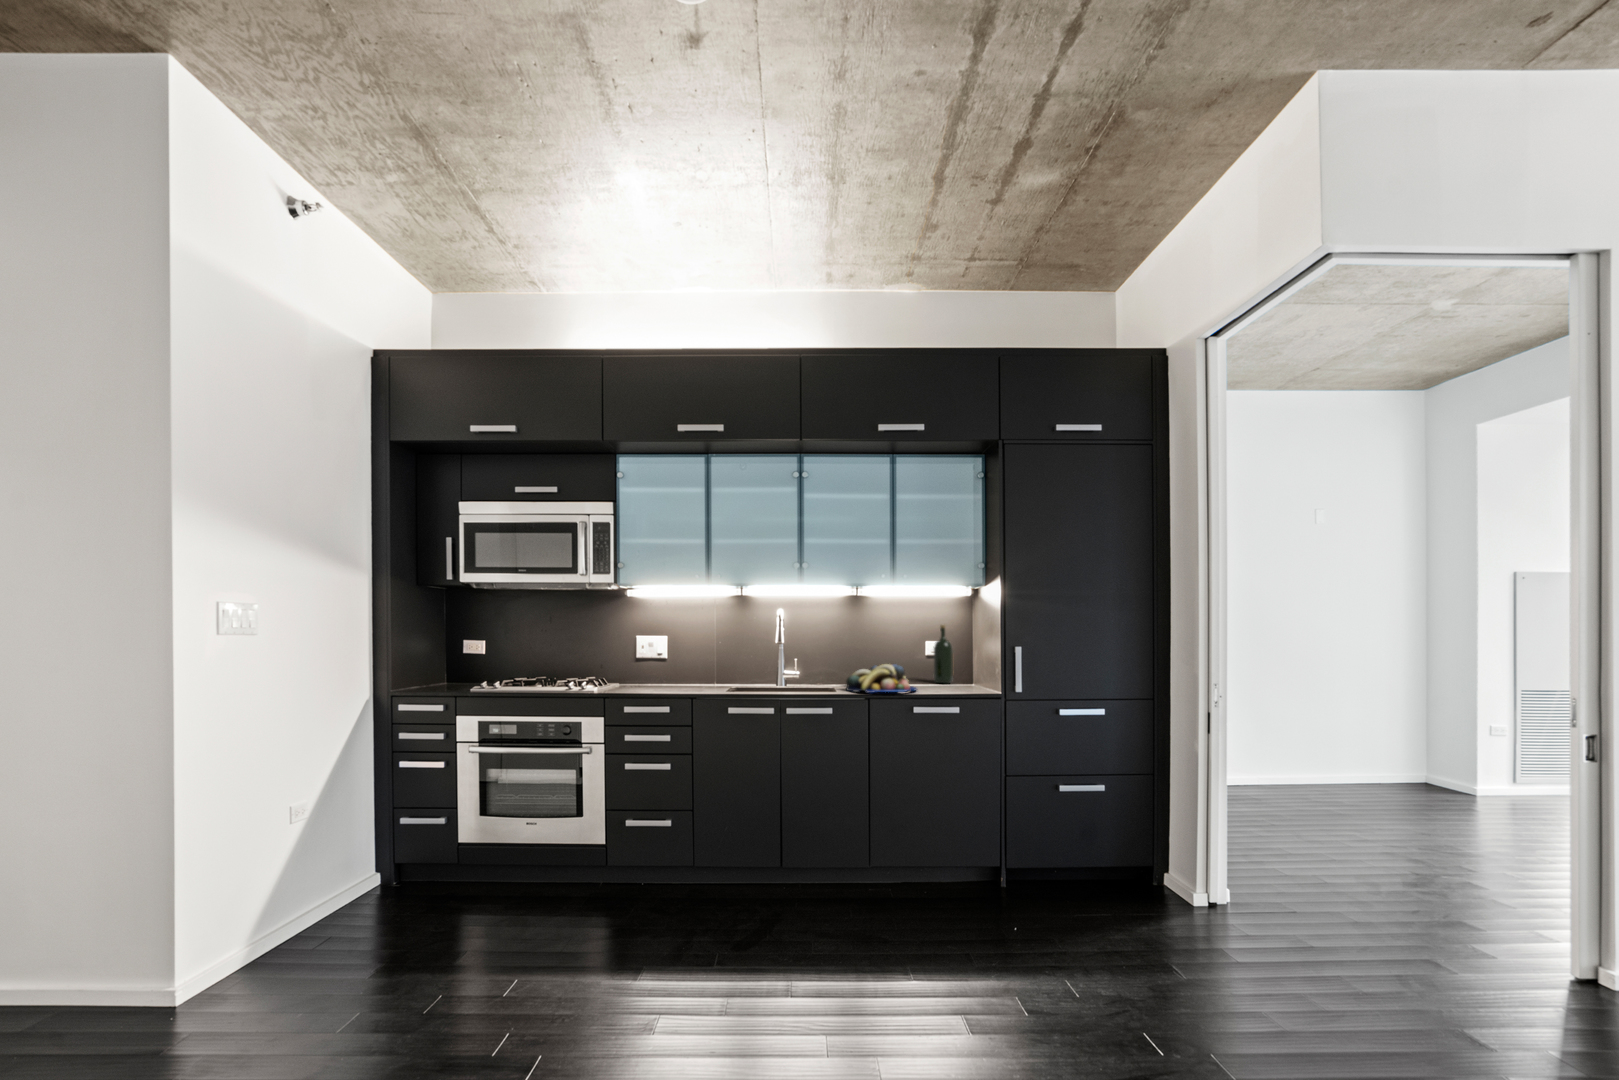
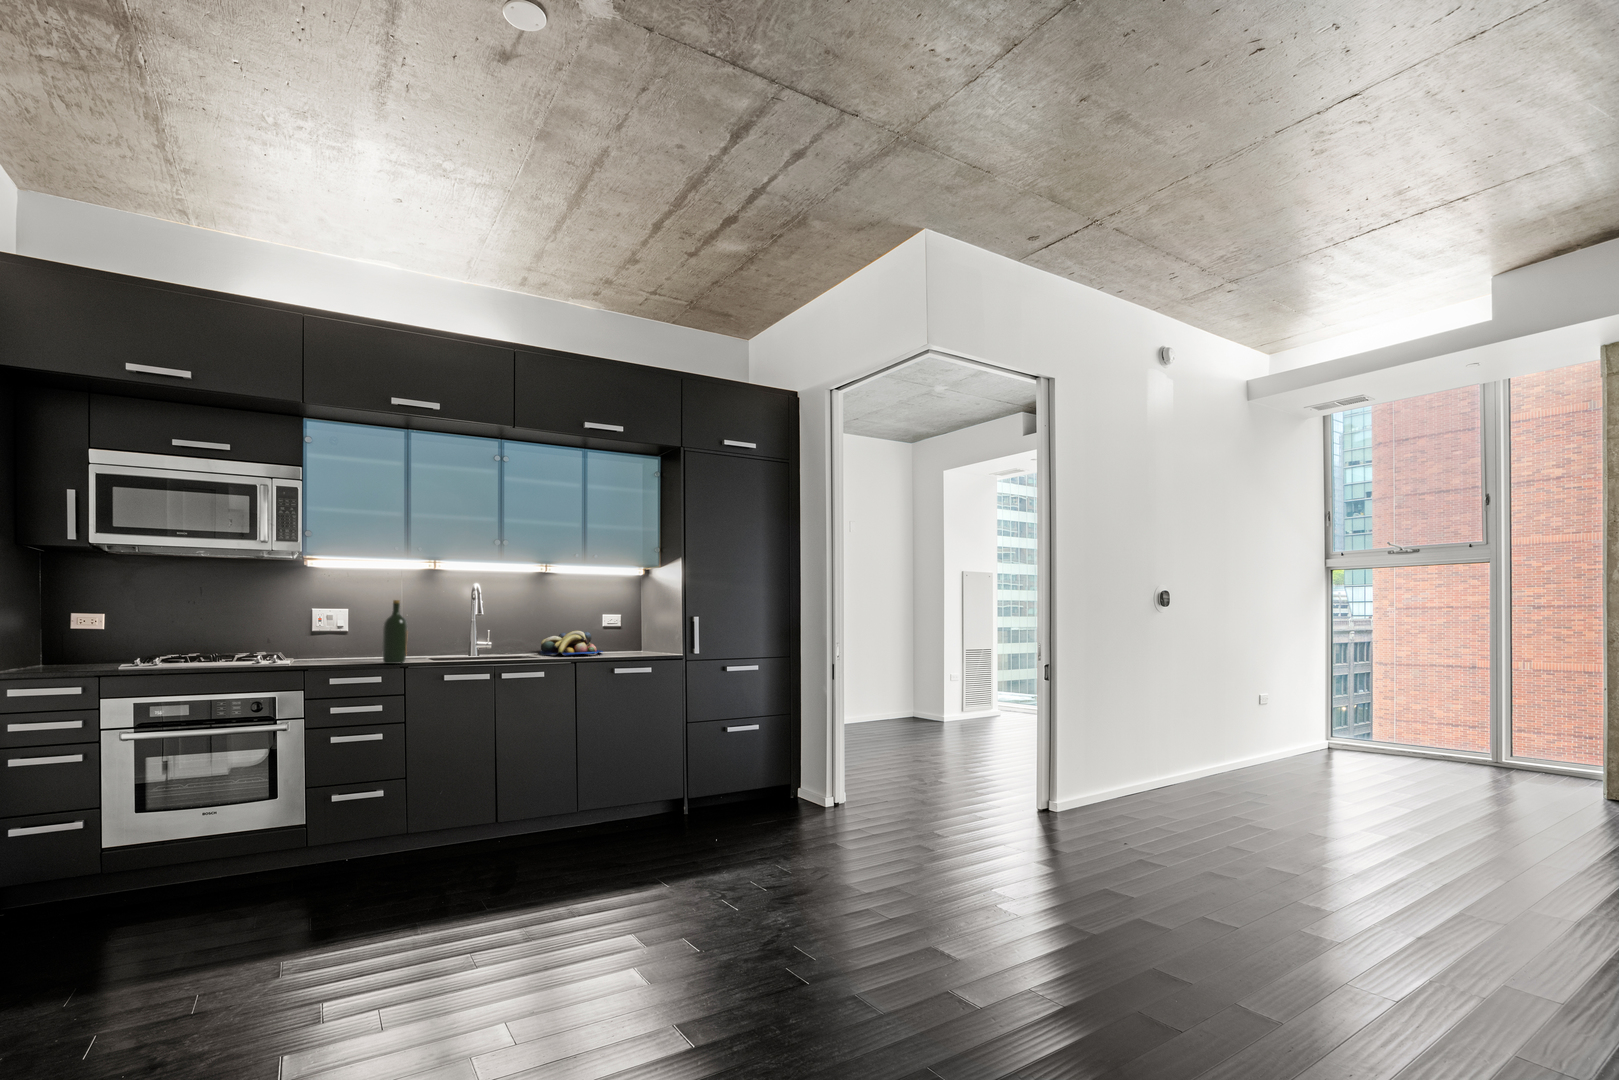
wine bottle: present [934,625,953,683] -> present [383,600,408,664]

